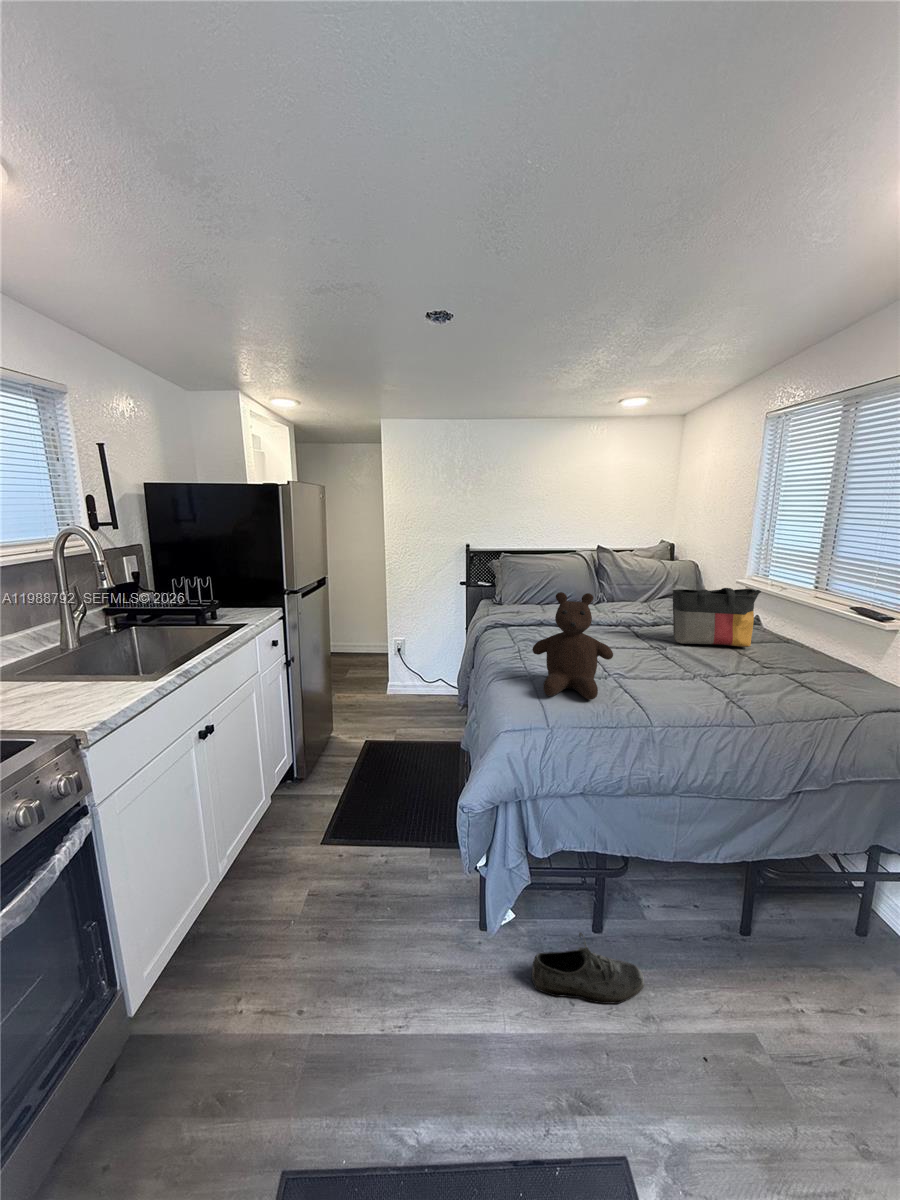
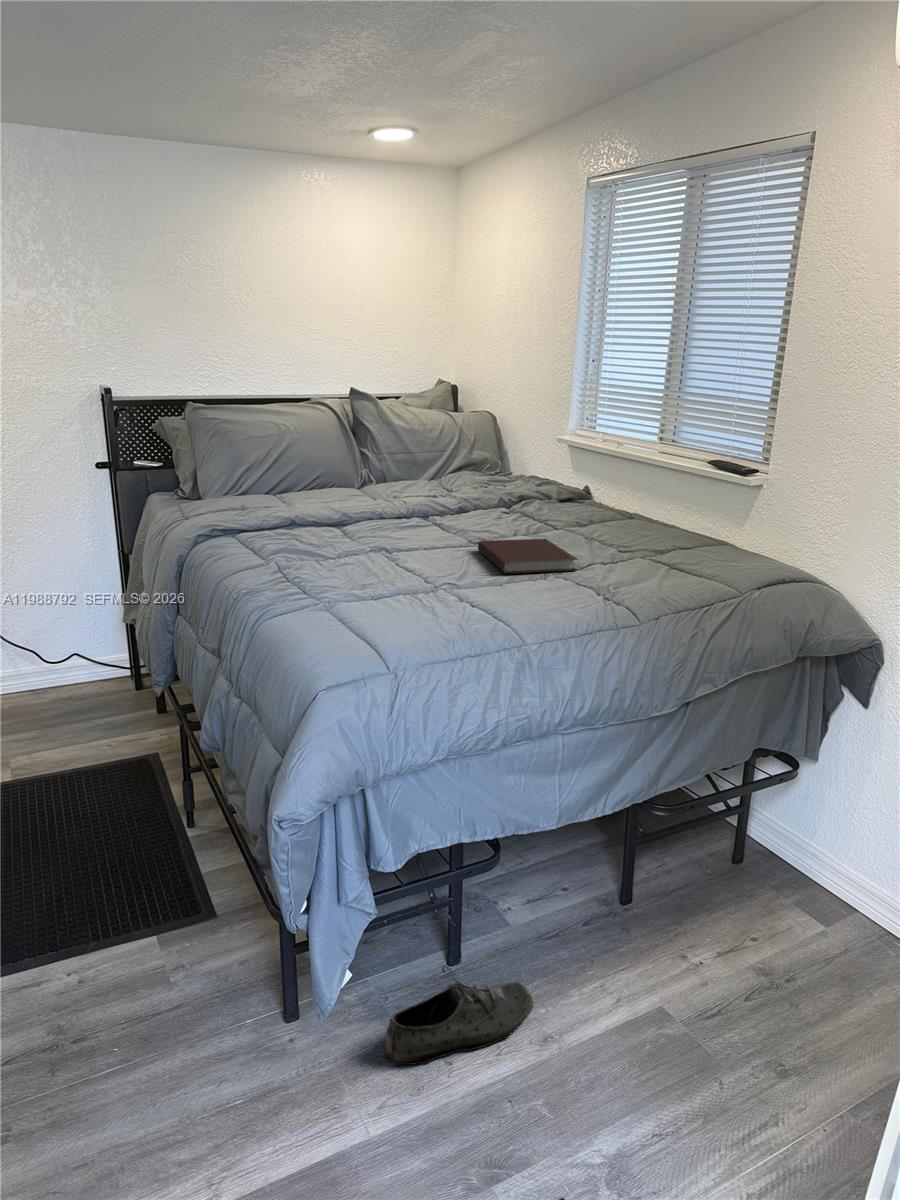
tote bag: present [673,588,761,647] -> none [495,444,607,532]
teddy bear: present [532,592,613,700] -> none [320,454,447,626]
notebook: none [652,648,720,677] -> present [478,539,578,573]

